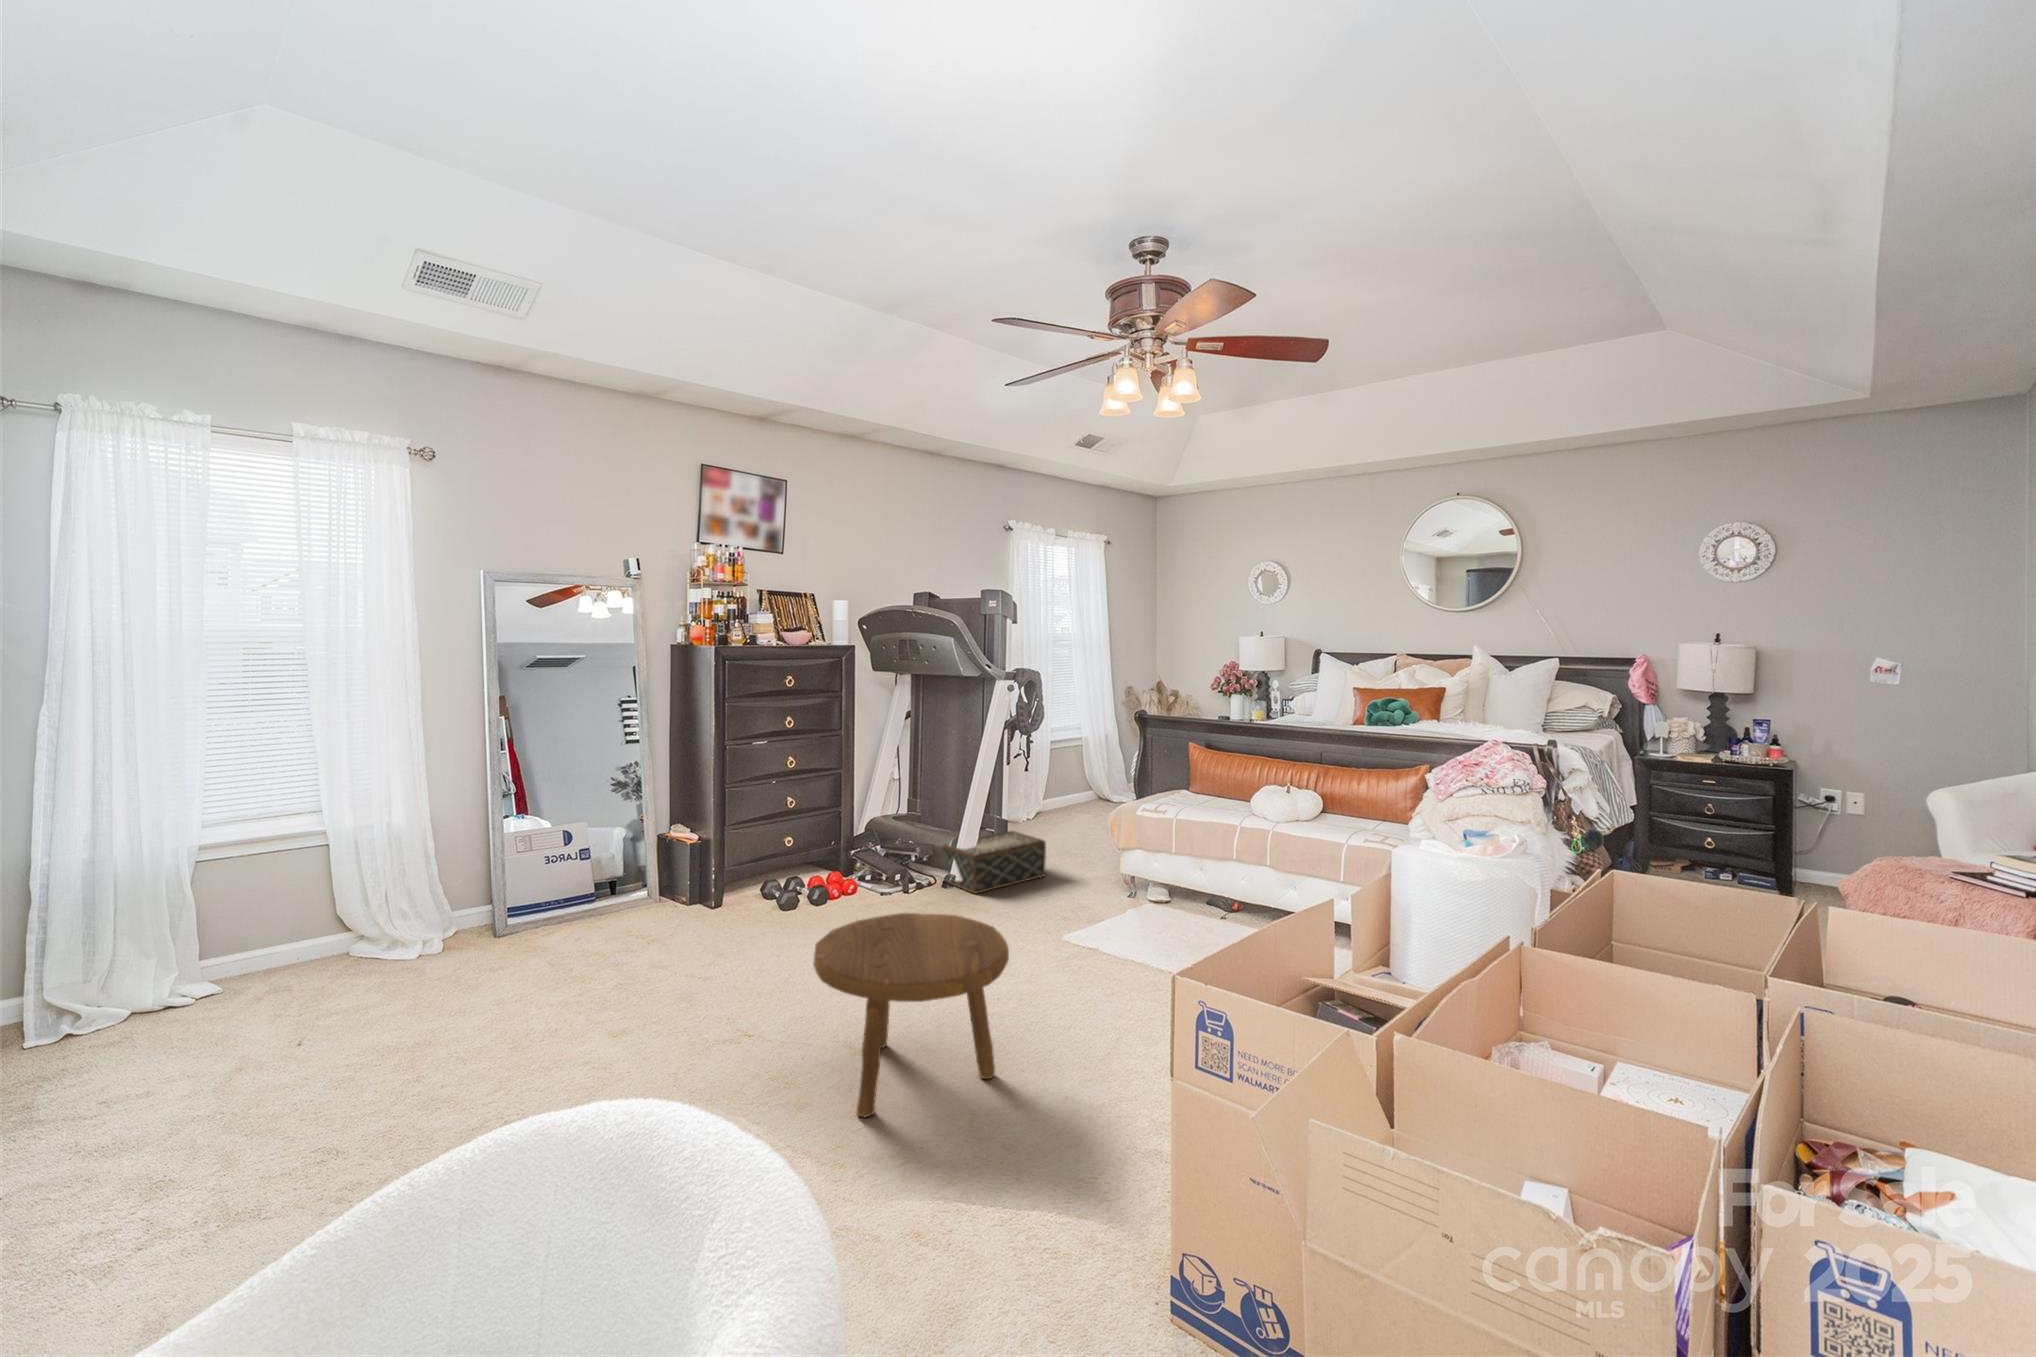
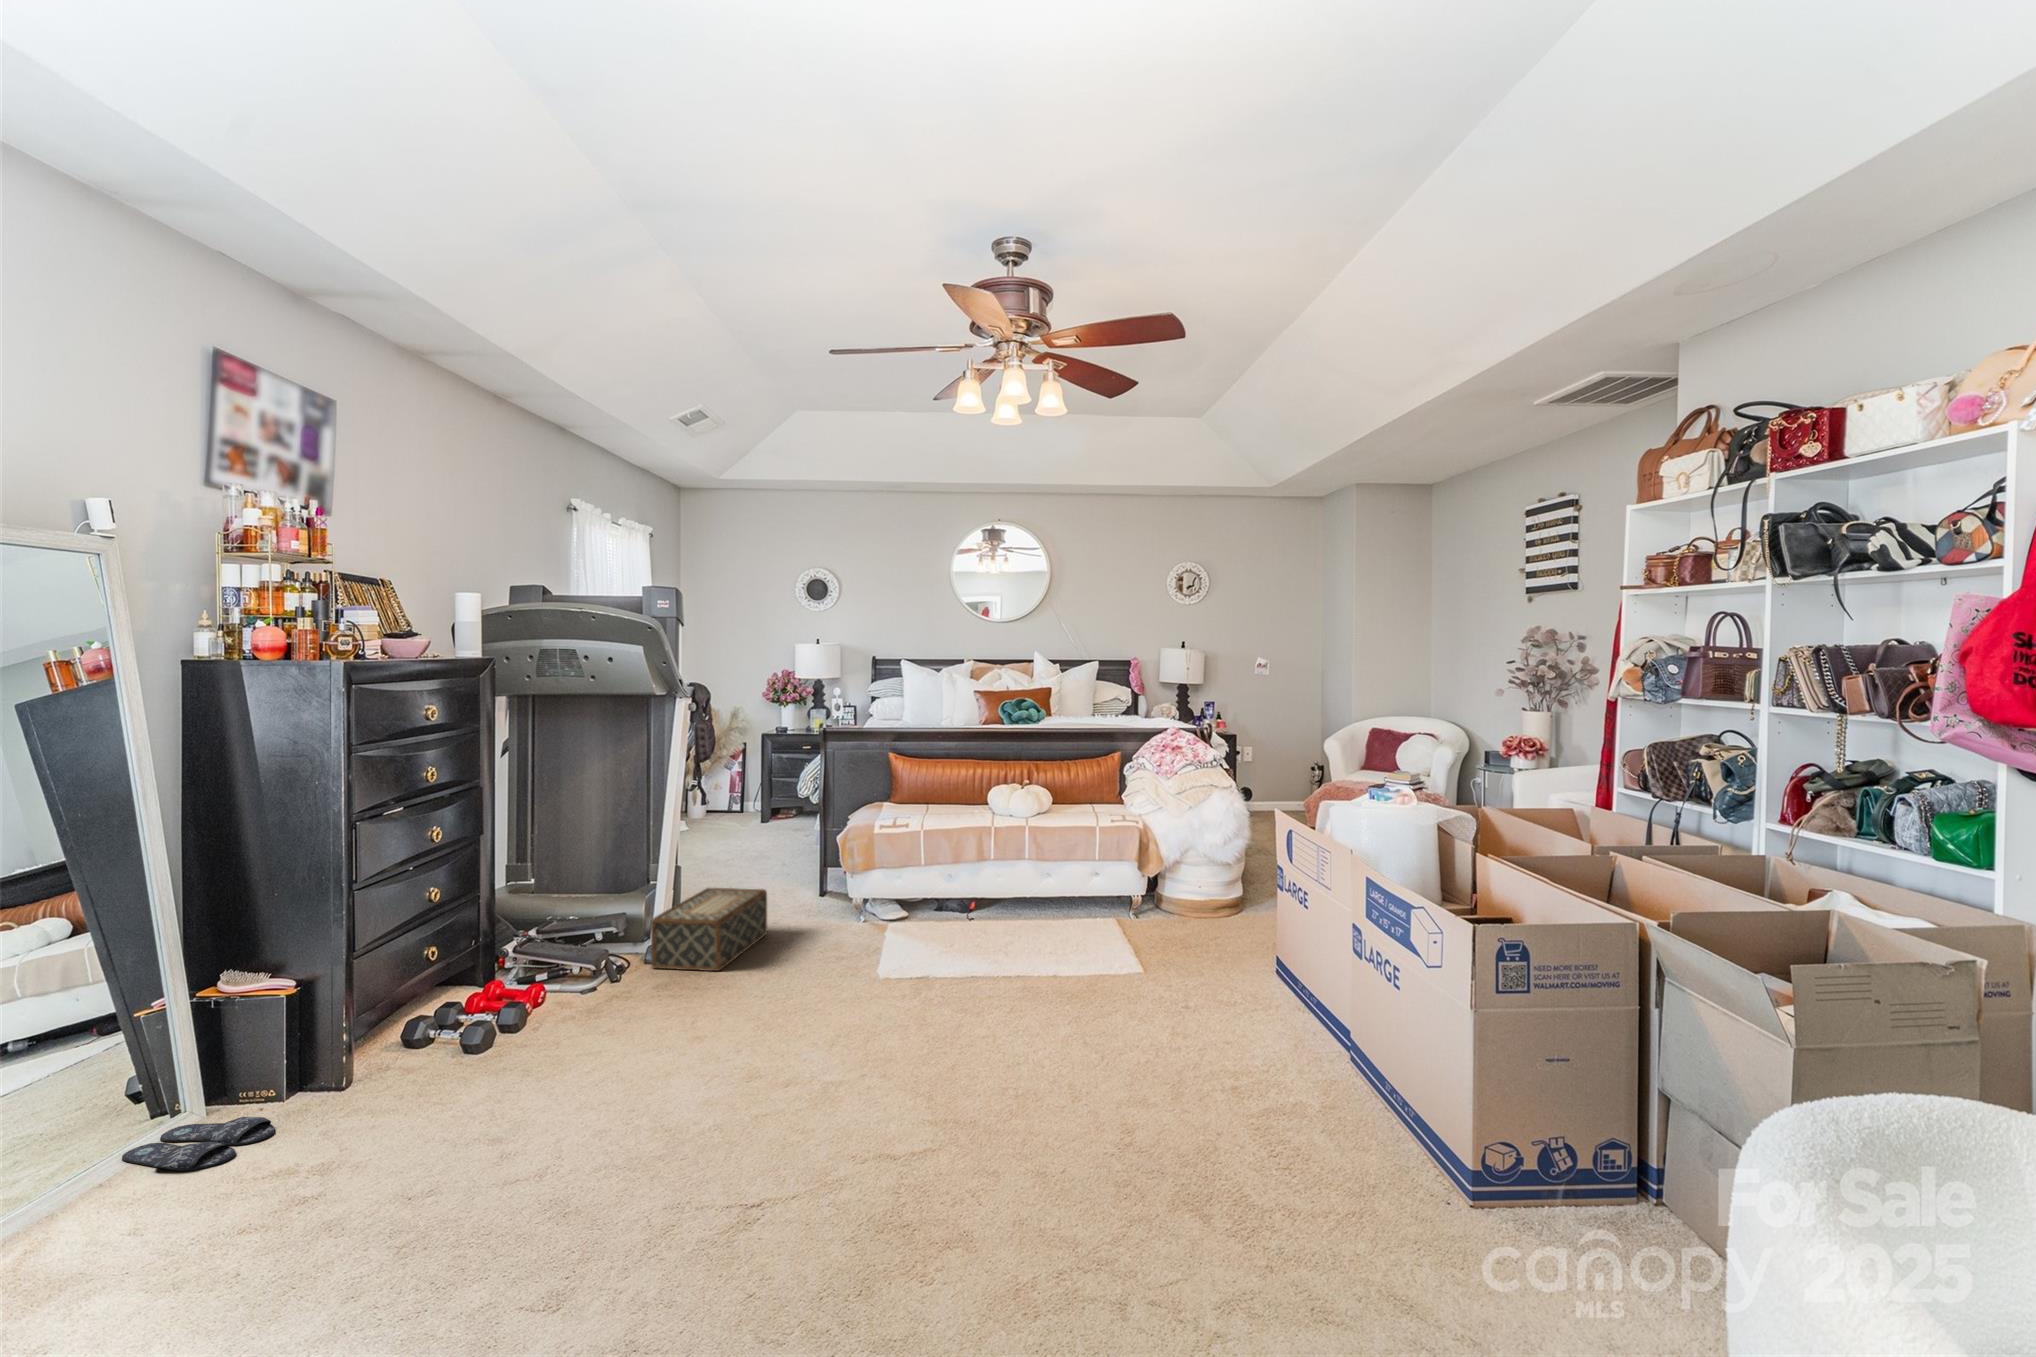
slippers: none [610,904,669,926] -> present [122,1117,274,1171]
footstool: present [814,913,1009,1117] -> none [874,957,1125,1232]

